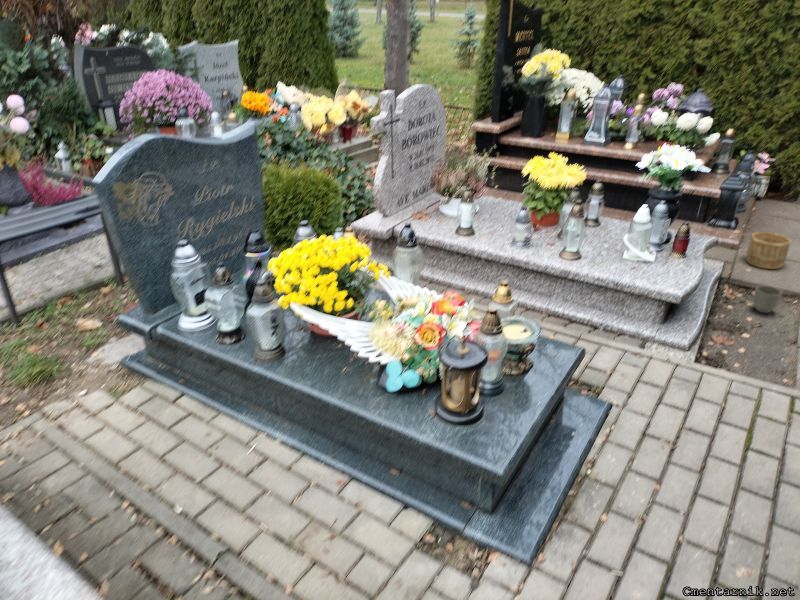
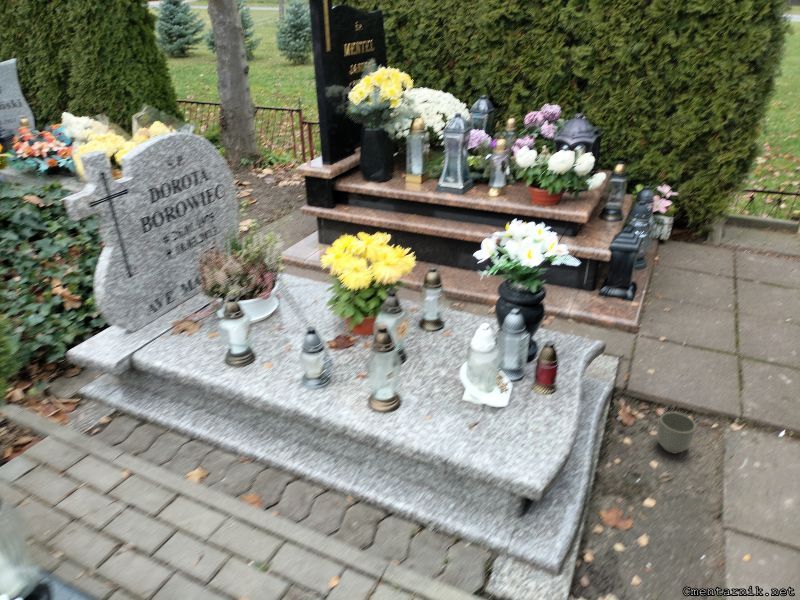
wooden bucket: present [746,232,792,269] -> none [648,311,705,366]

